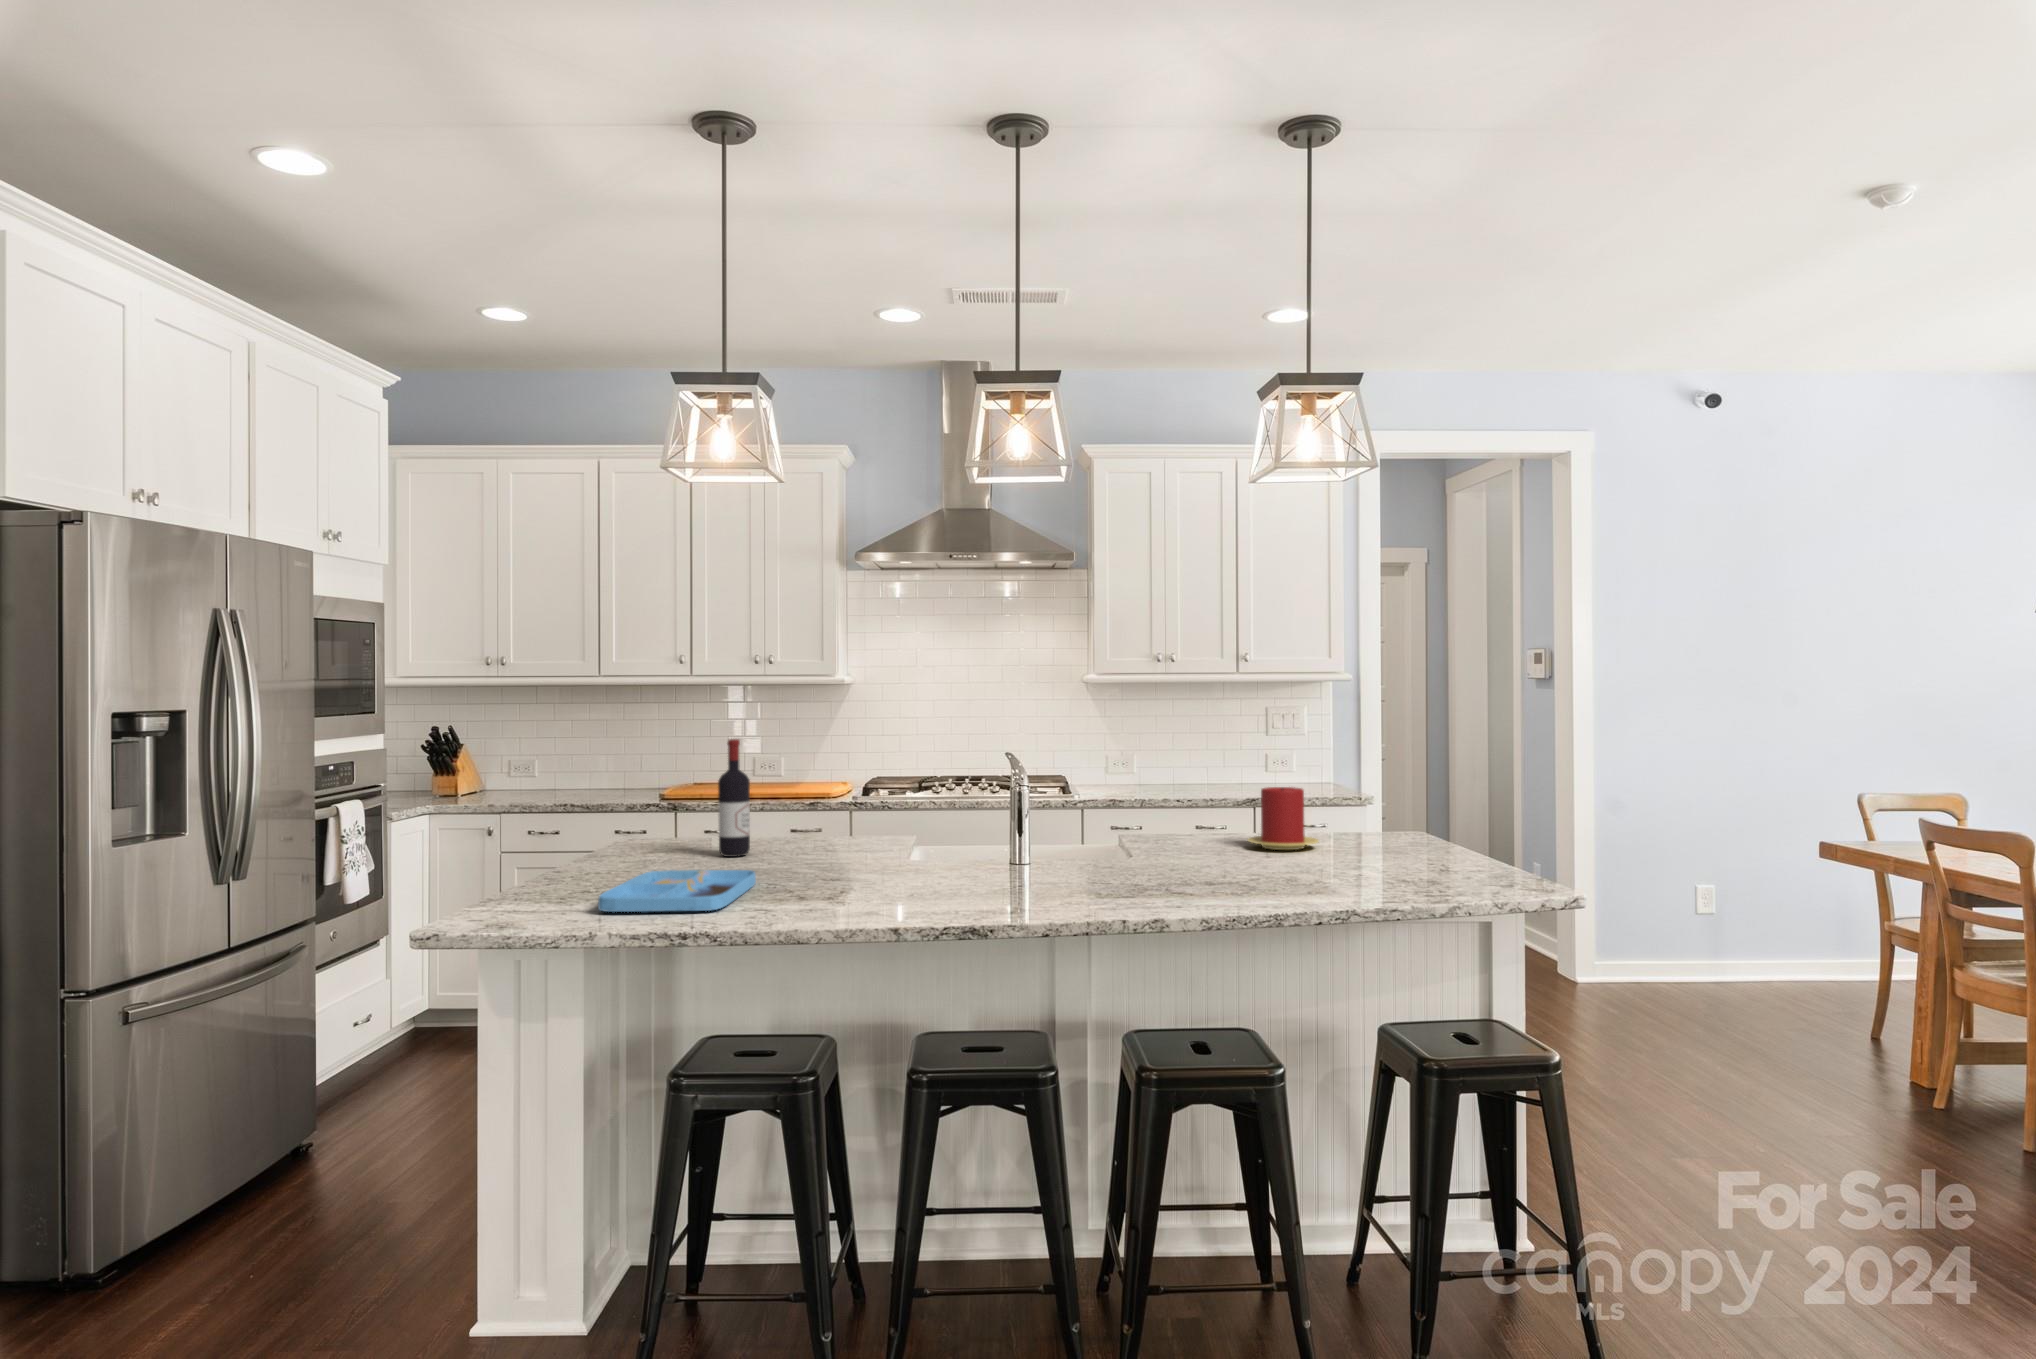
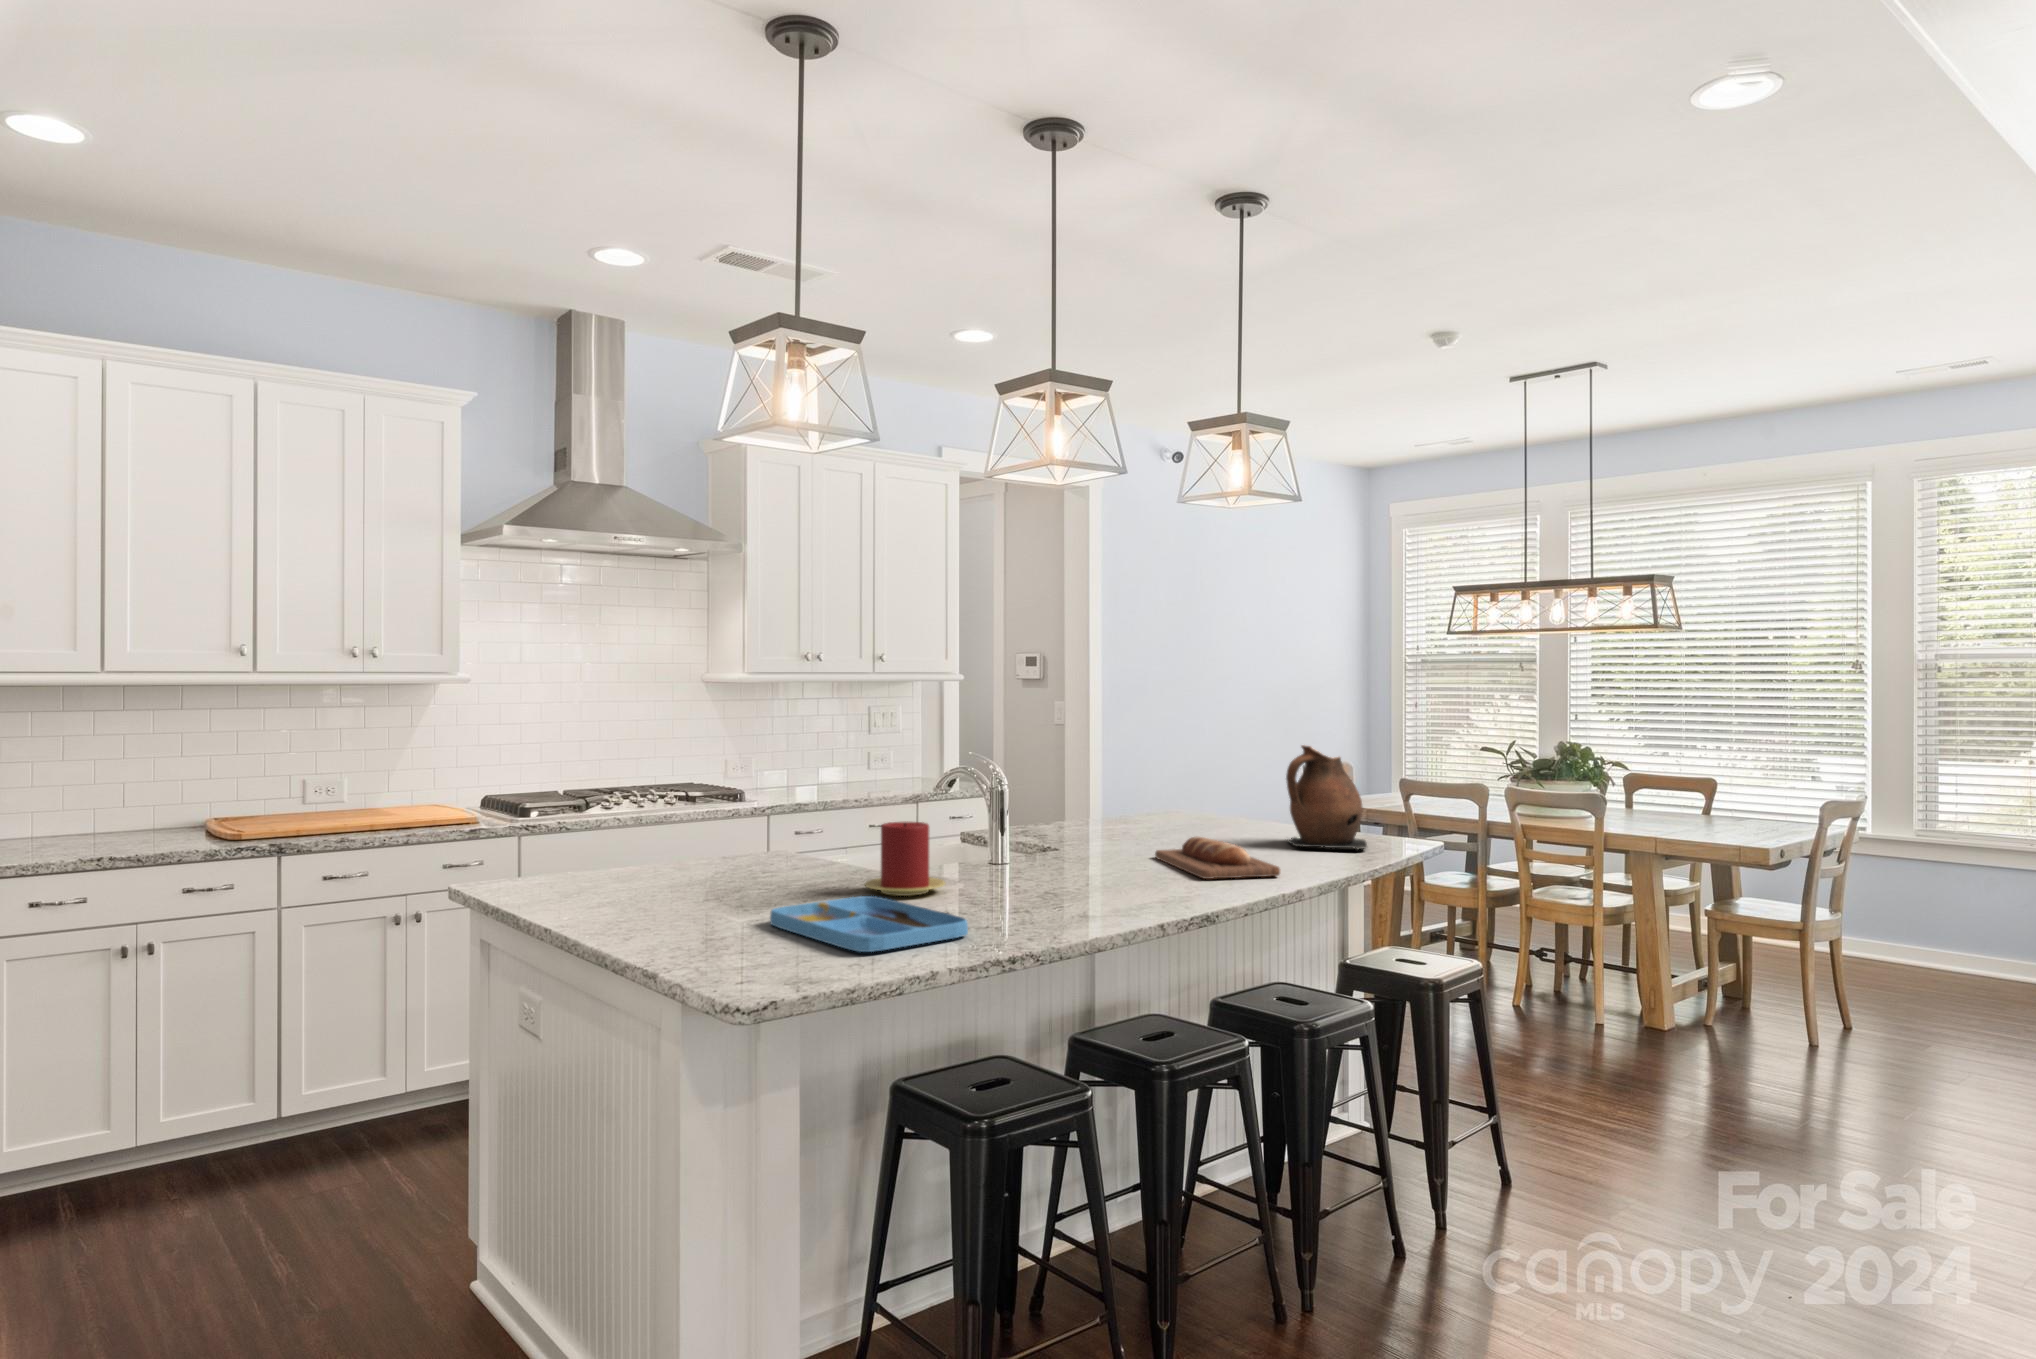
wine bottle: present [718,739,750,857] -> none [697,755,733,890]
ceramic pitcher: none [1353,748,1484,886] -> present [1286,745,1367,850]
candle: present [1248,787,1318,850] -> present [865,822,945,896]
bread loaf: none [1110,848,1251,899] -> present [1155,837,1280,879]

